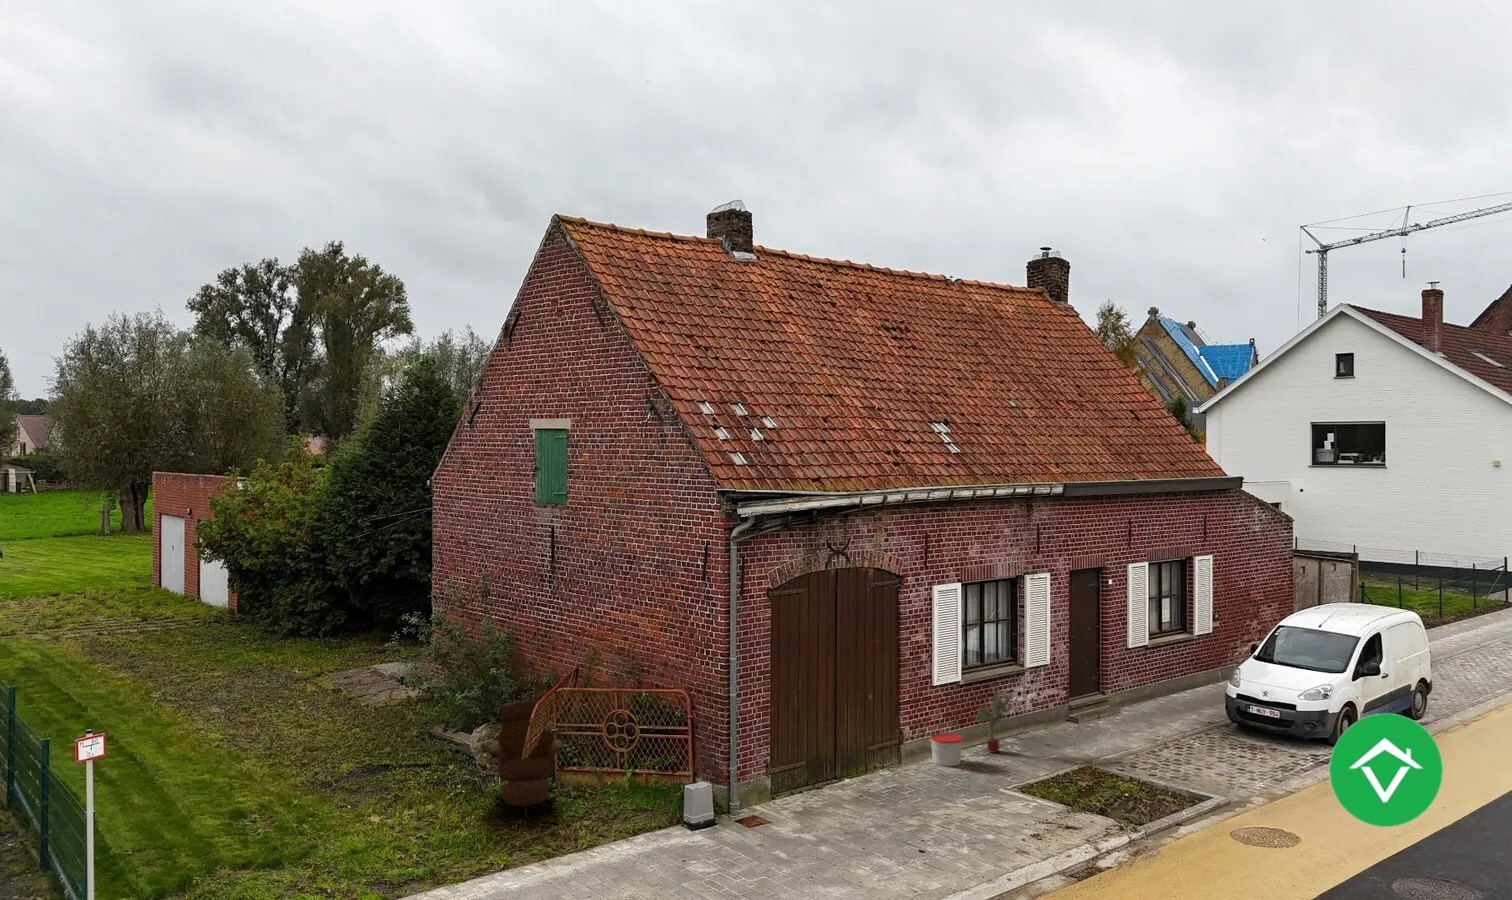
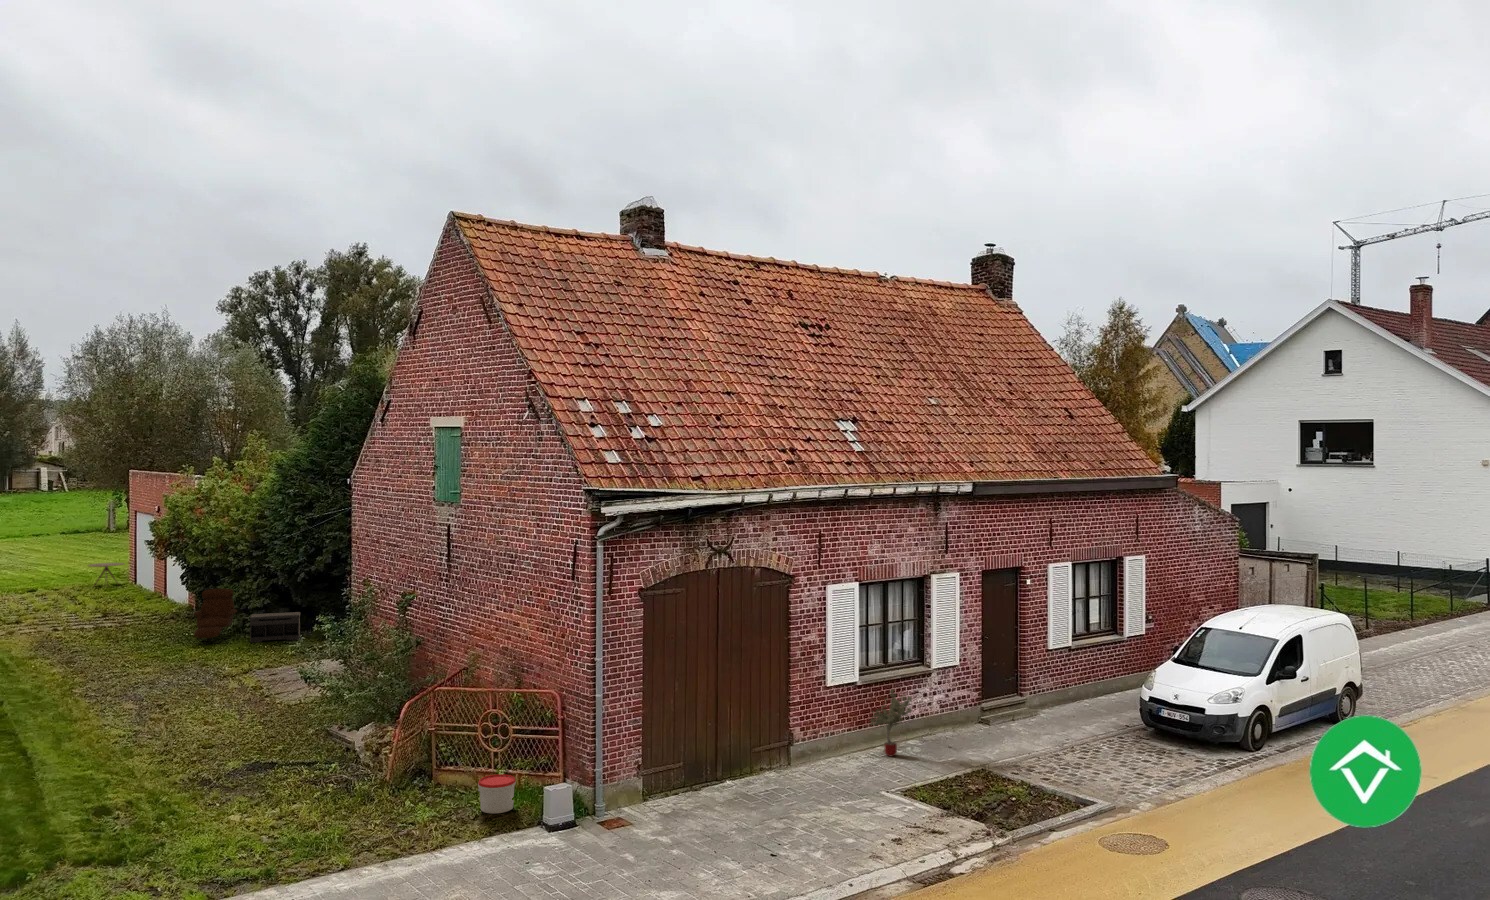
round table: none [118,563,156,587] -> present [89,563,124,585]
bench: none [308,612,357,643] -> present [250,612,300,642]
lounge chair: present [490,701,563,818] -> present [194,588,237,643]
bucket: present [931,733,963,766] -> present [478,774,516,813]

